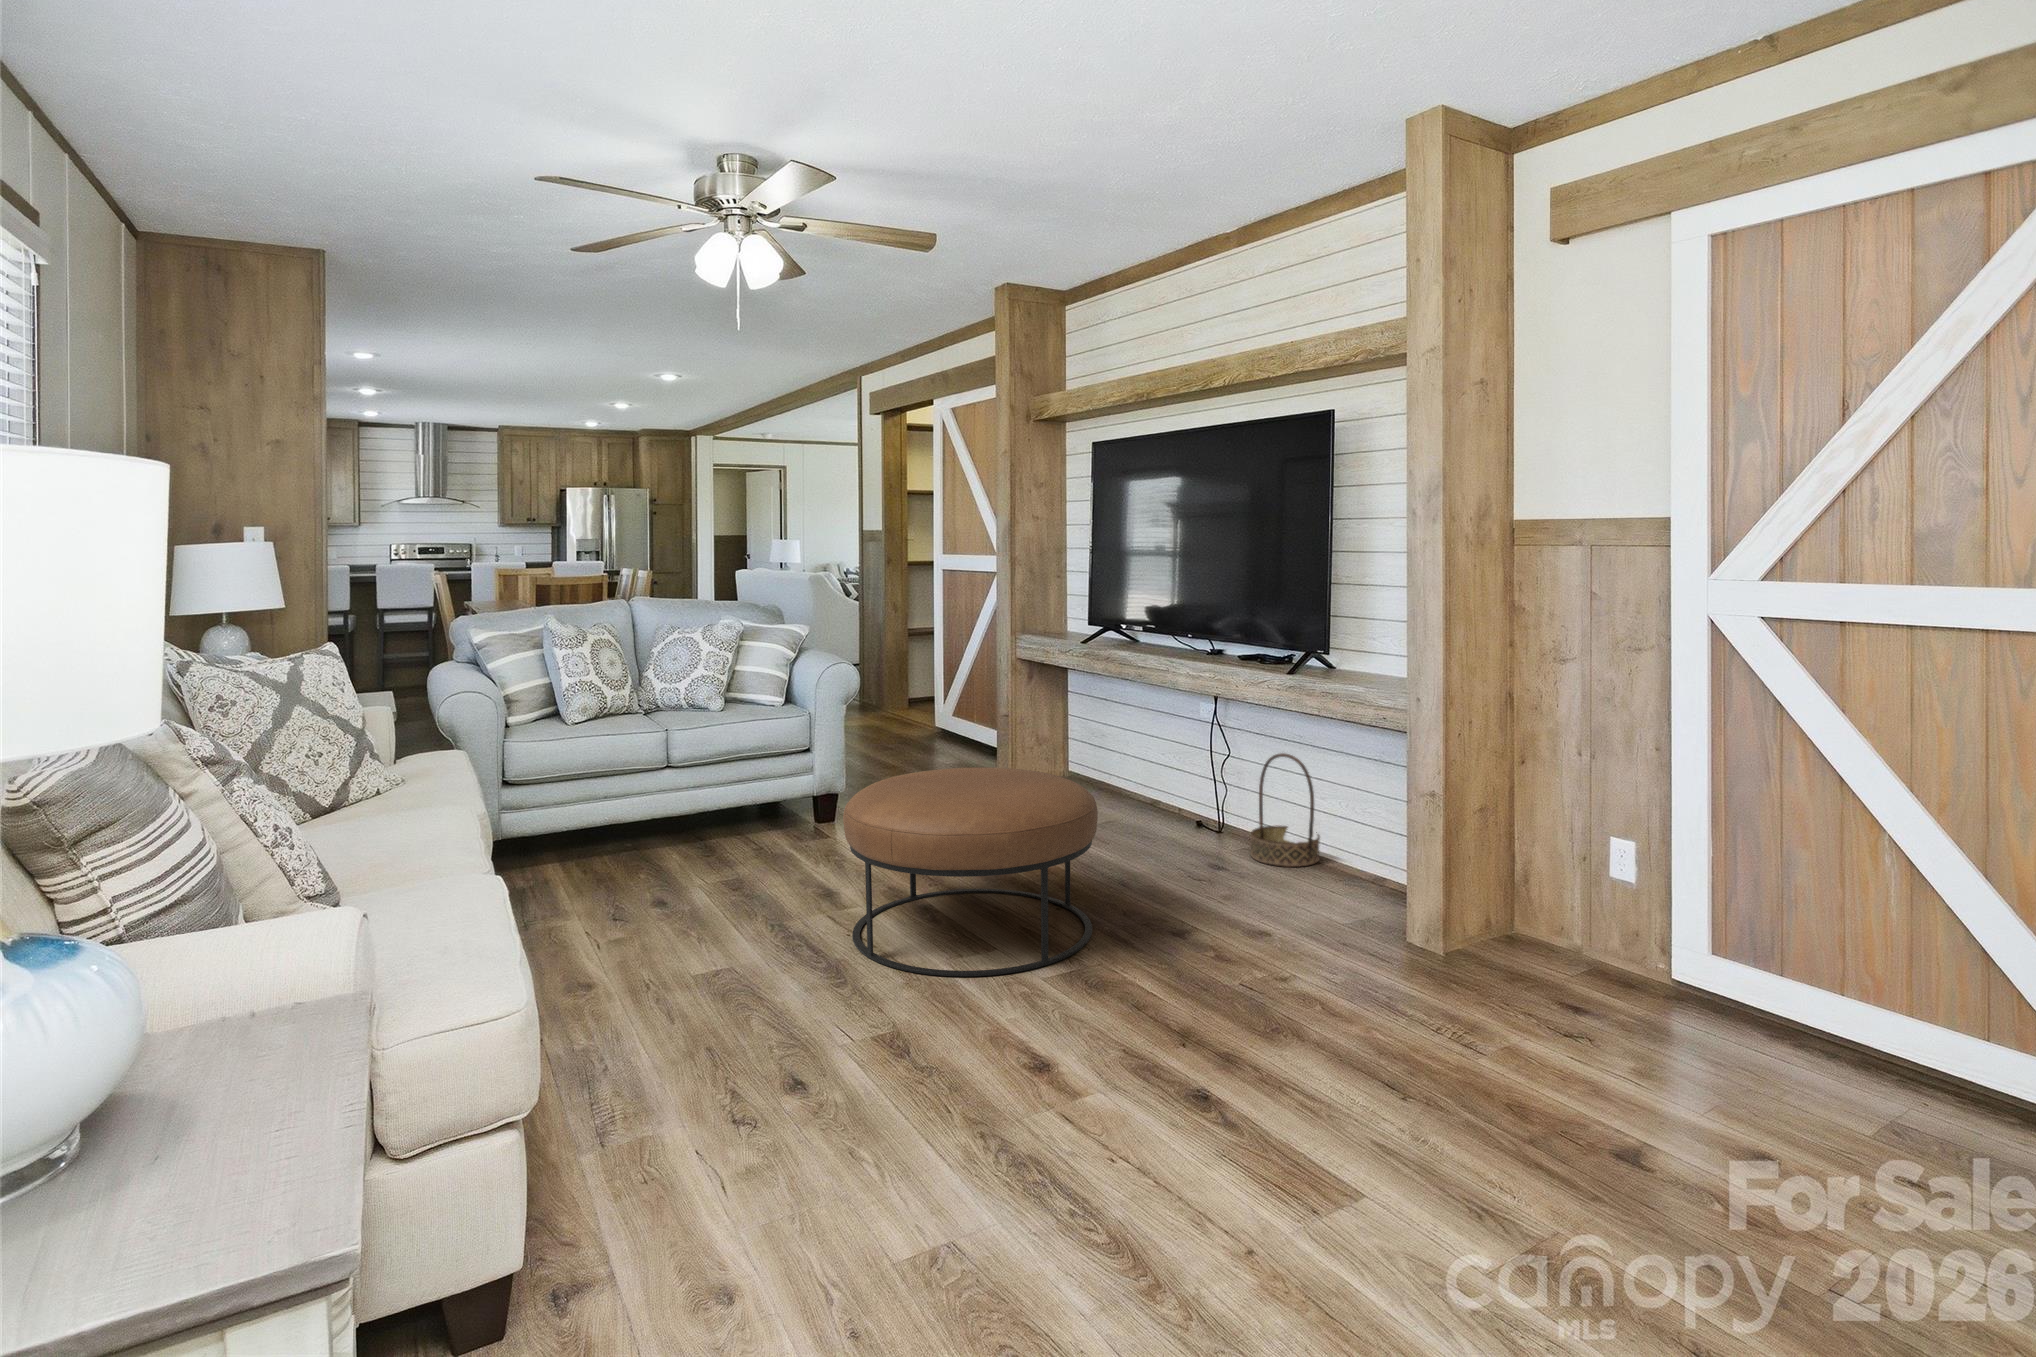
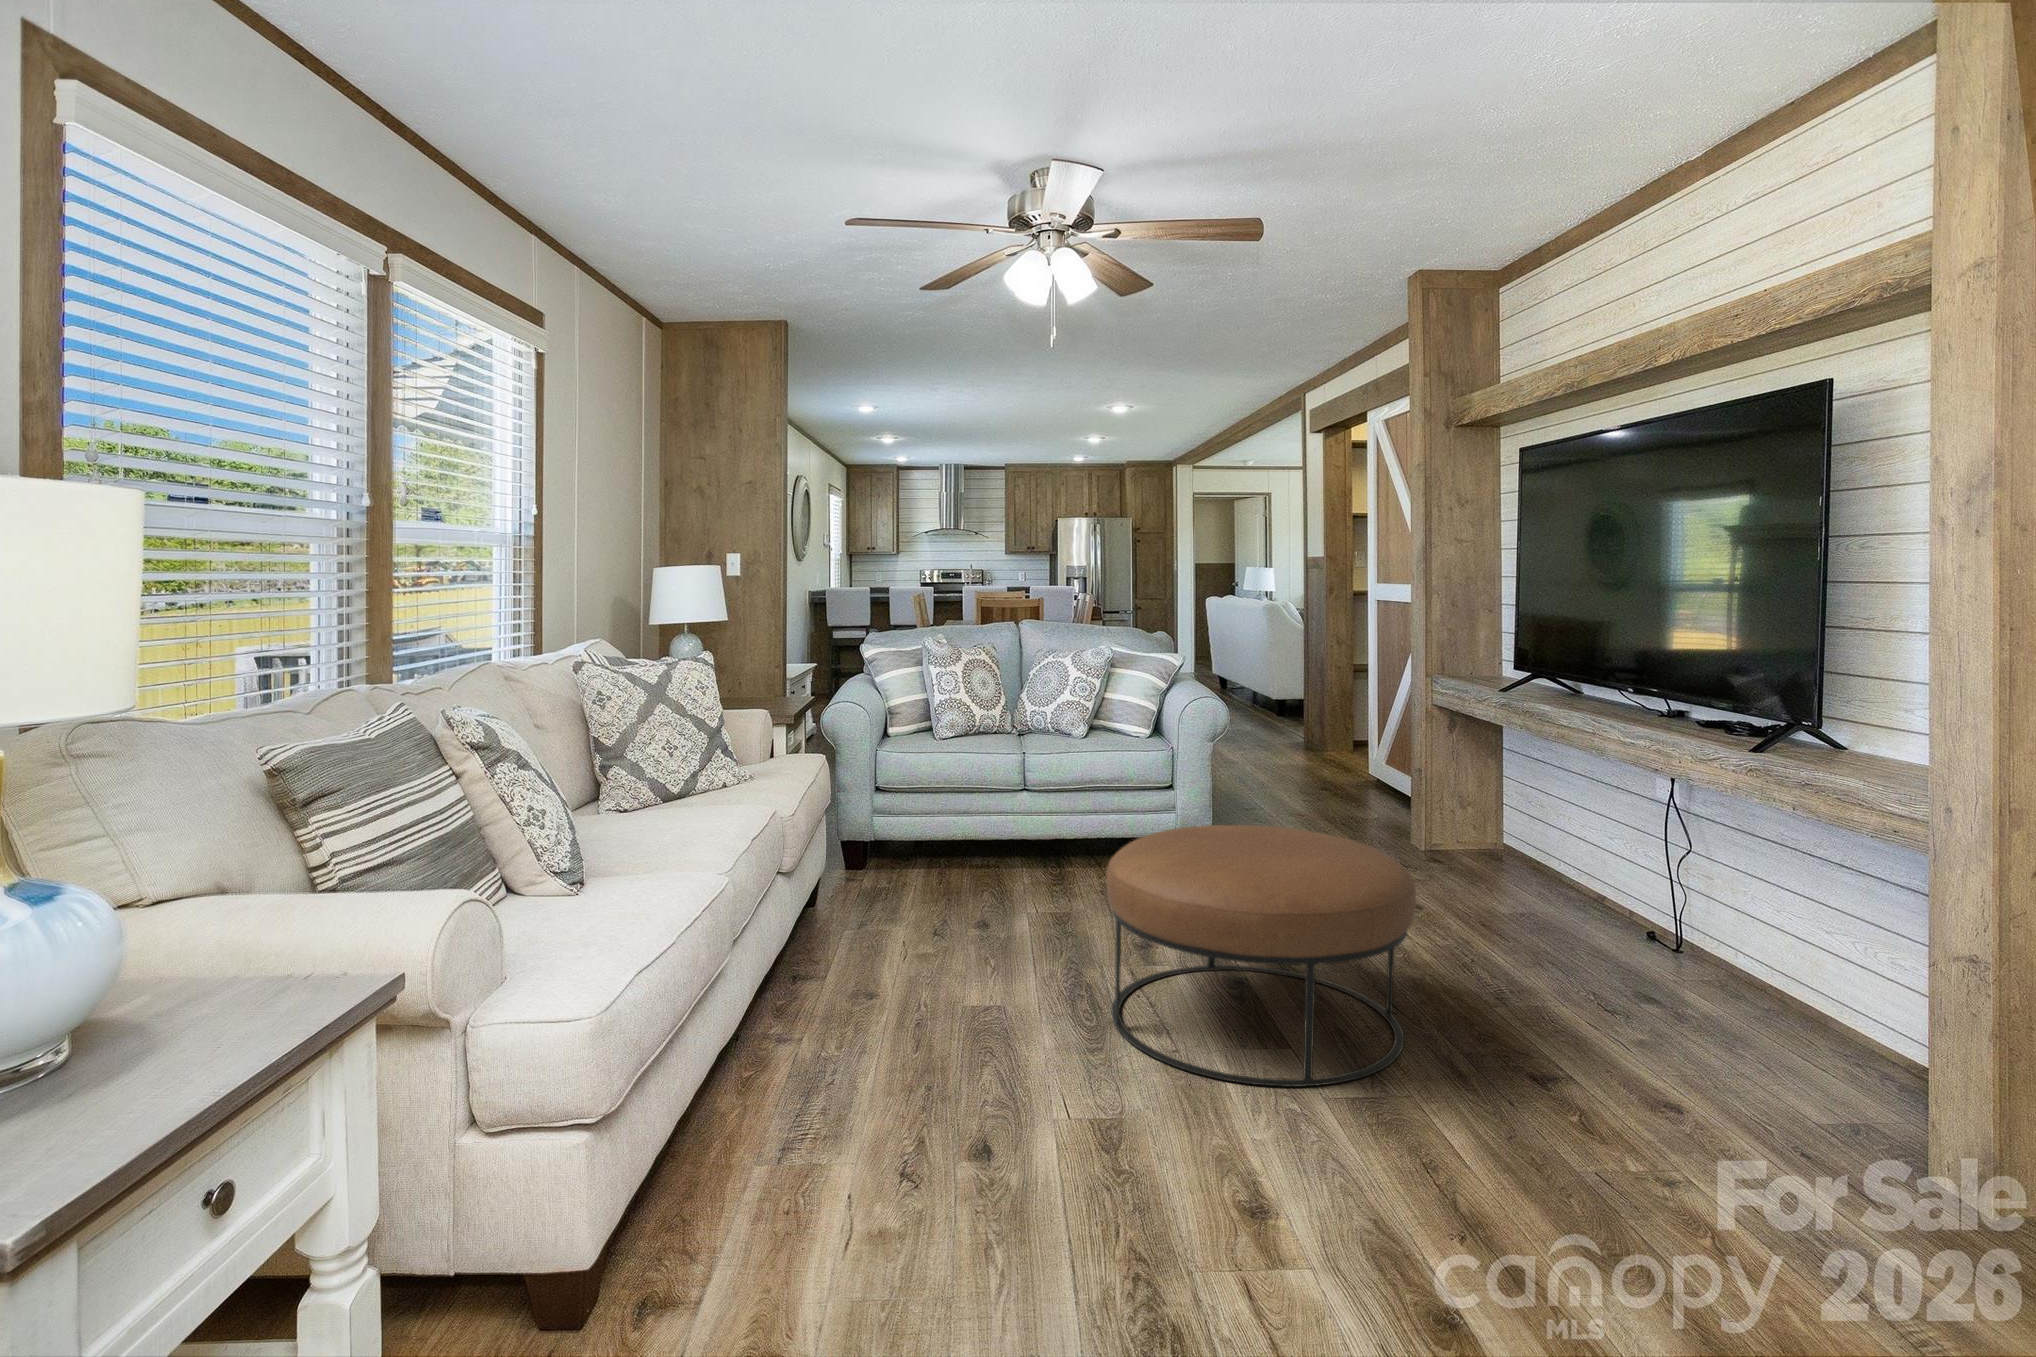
basket: present [1251,753,1320,867] -> none [1705,861,1827,1031]

